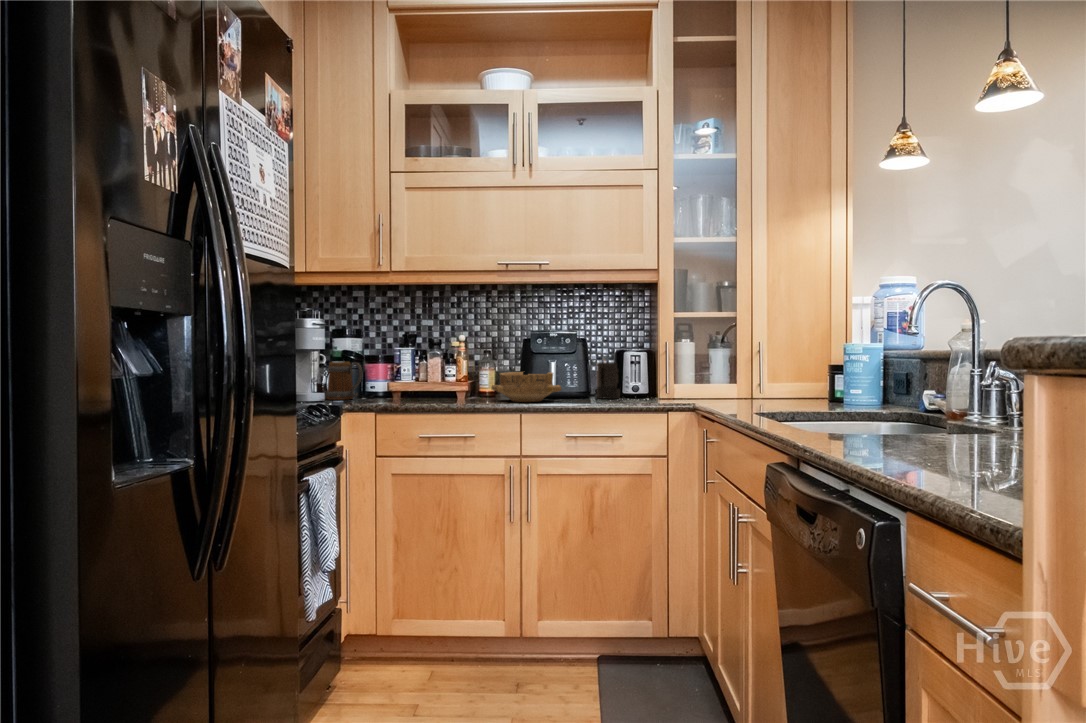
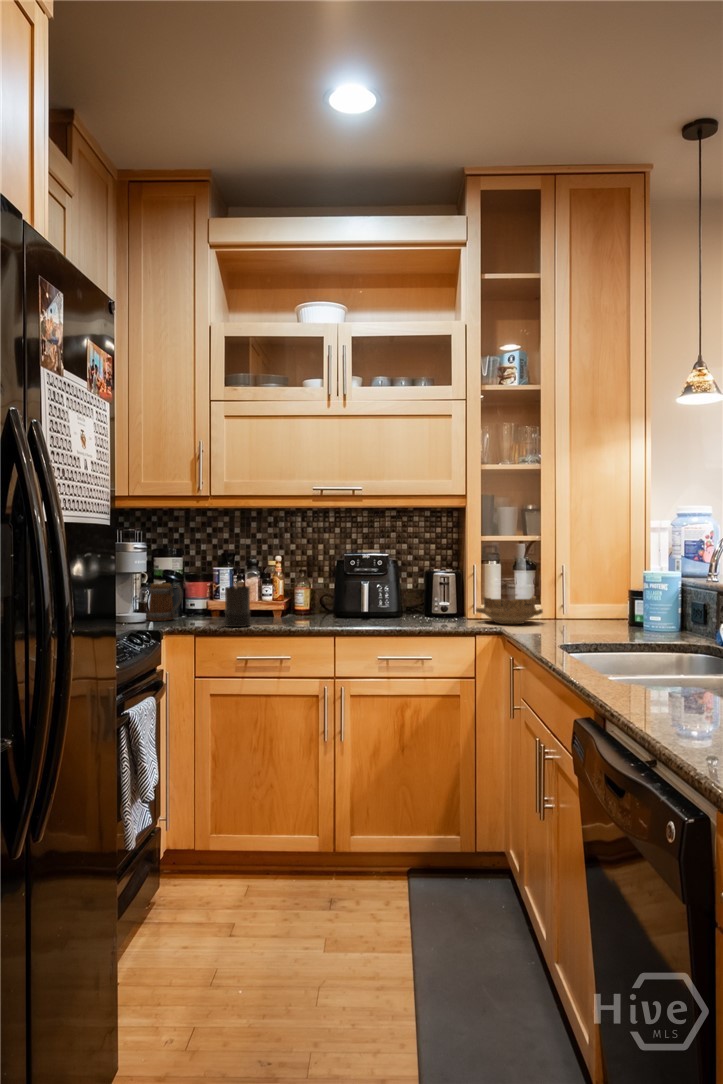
candle: present [597,361,620,399] -> present [225,585,250,627]
ceramic bowl: present [492,372,562,402] -> present [476,596,543,624]

